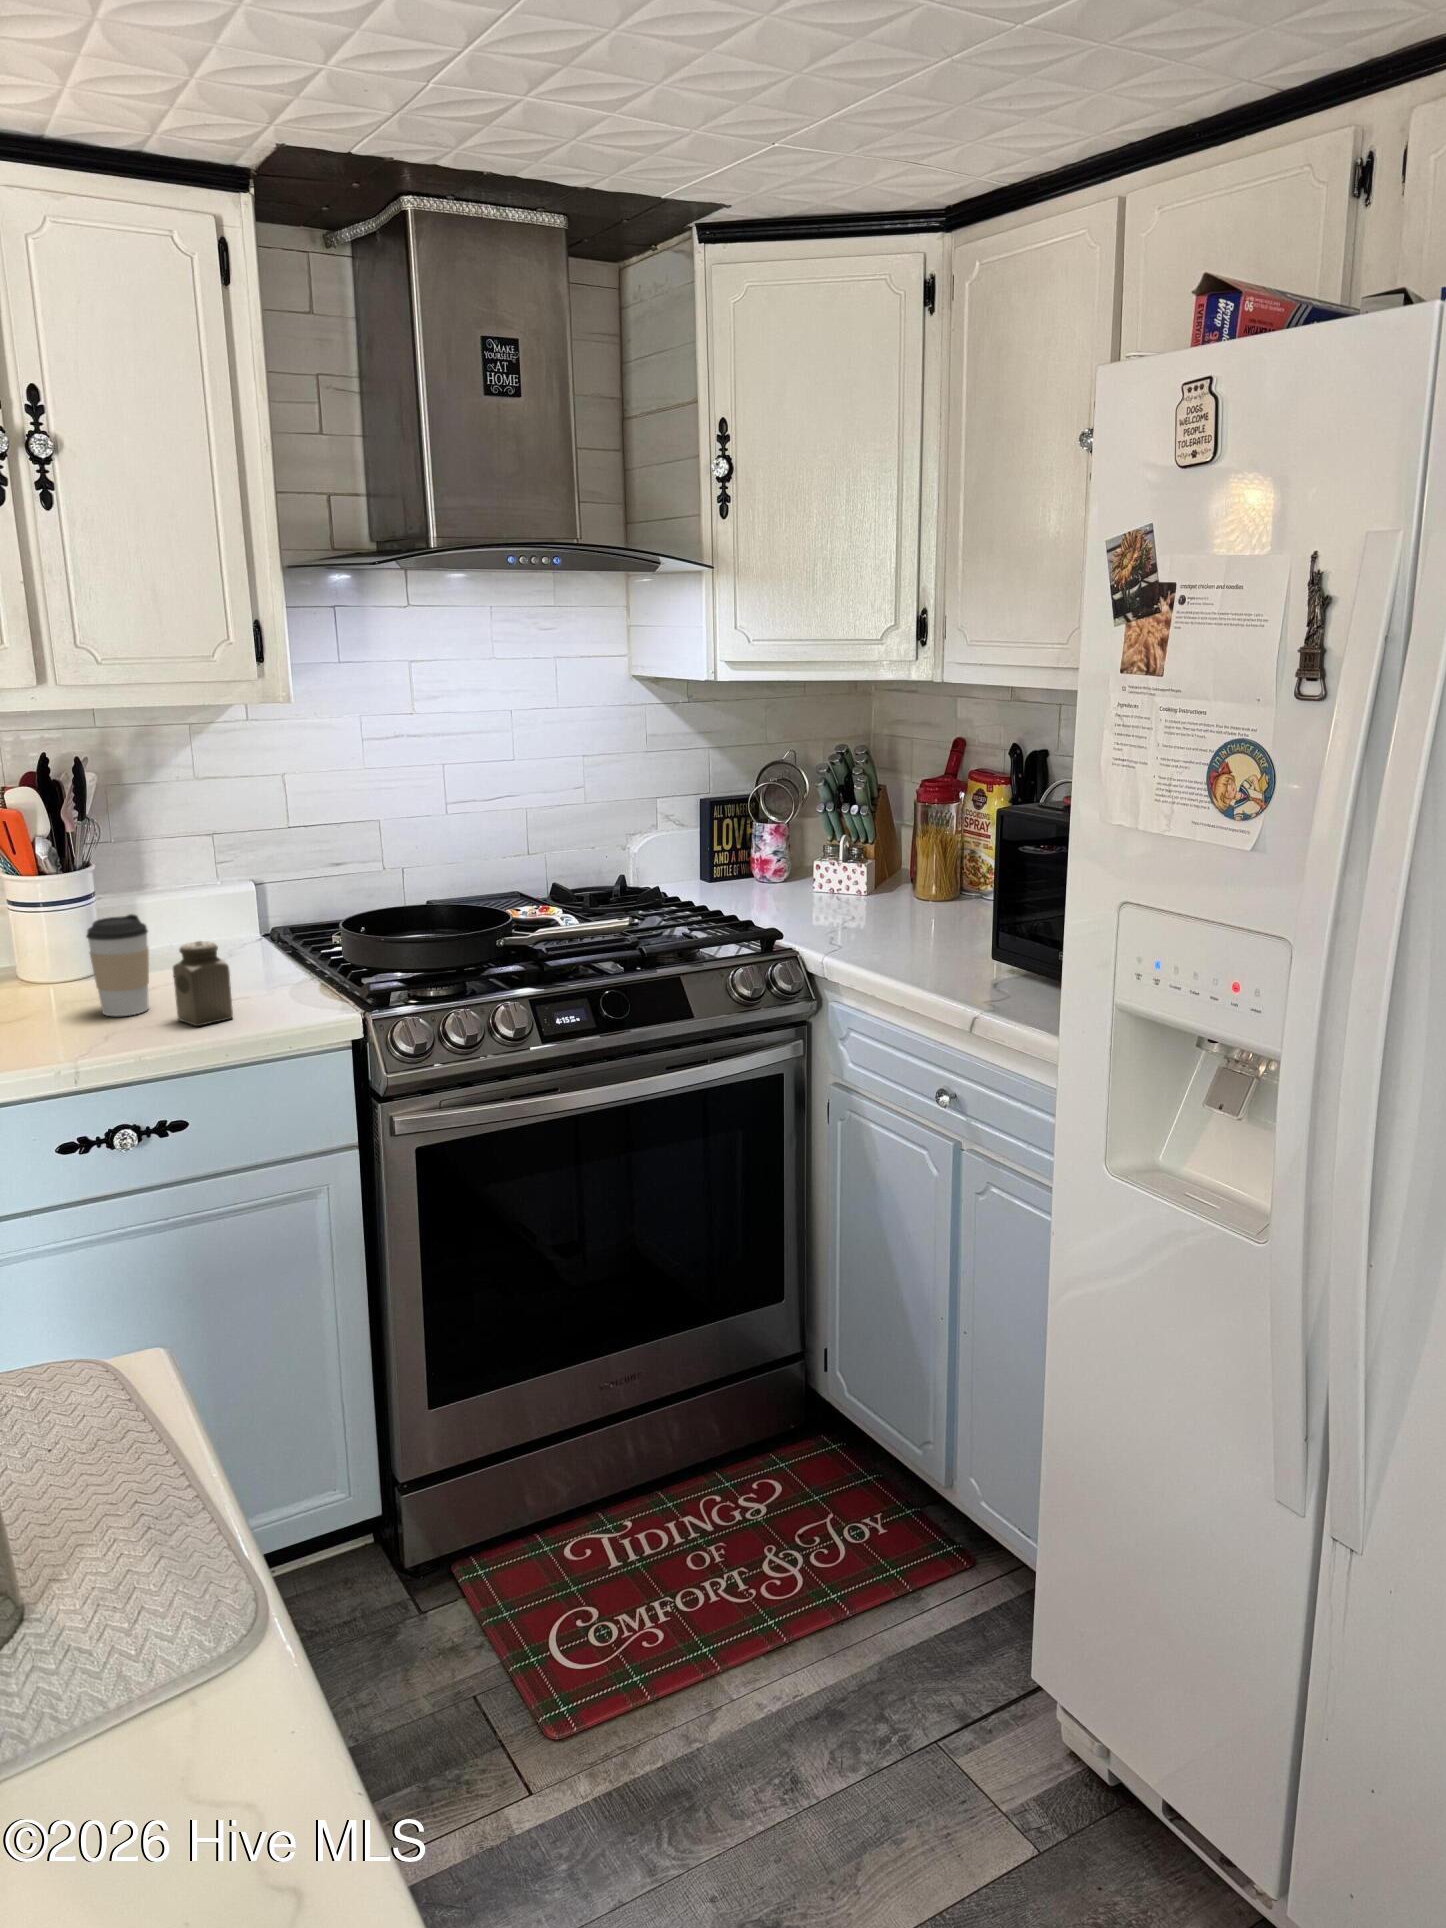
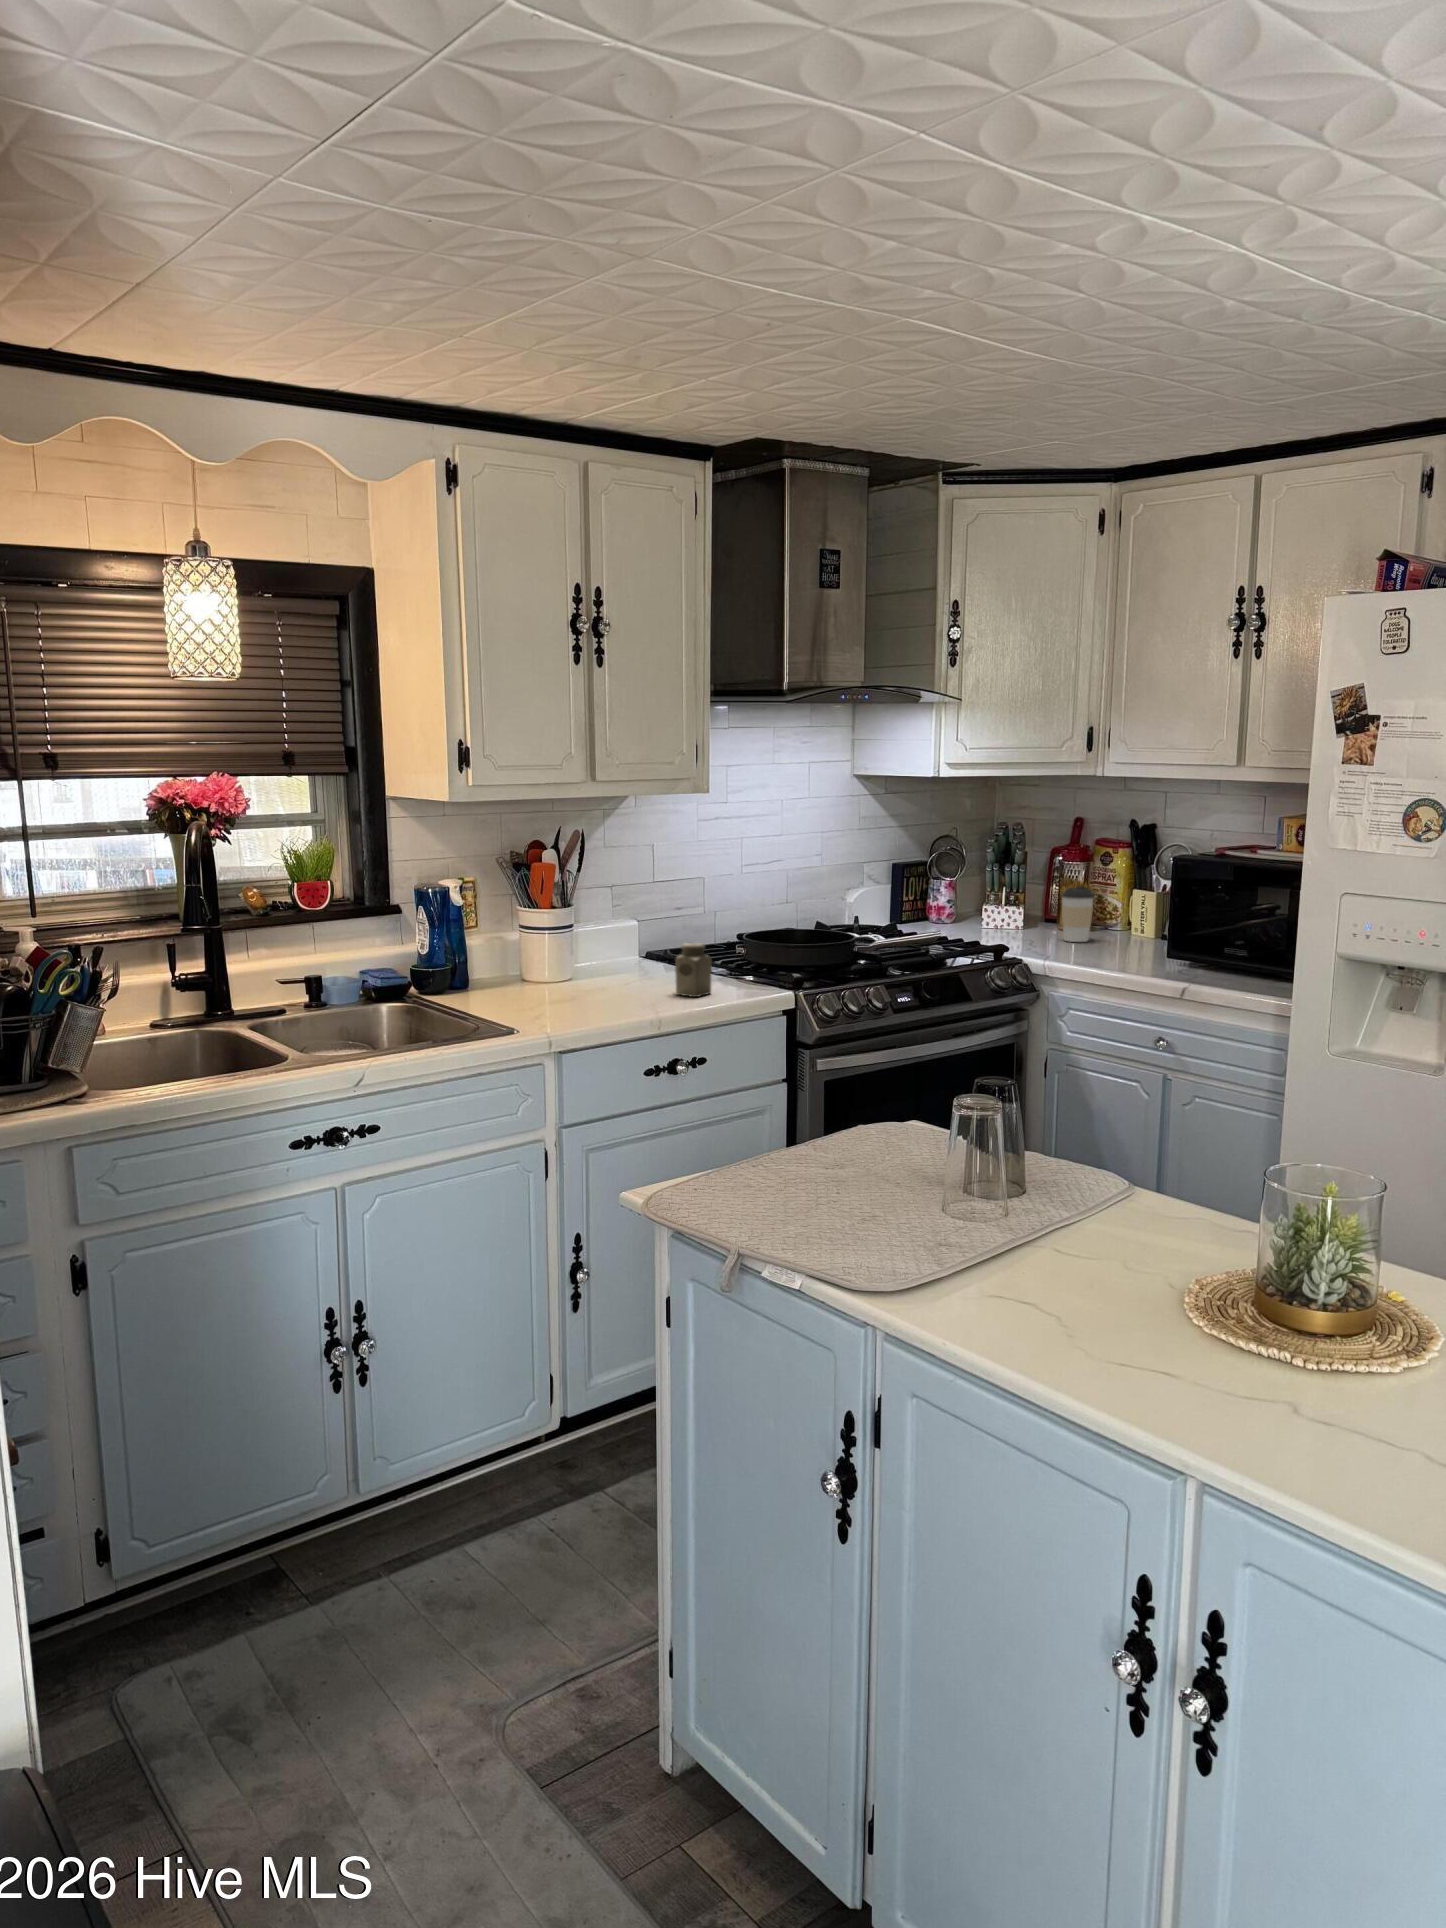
coffee cup: present [86,914,149,1016] -> present [1062,887,1094,942]

